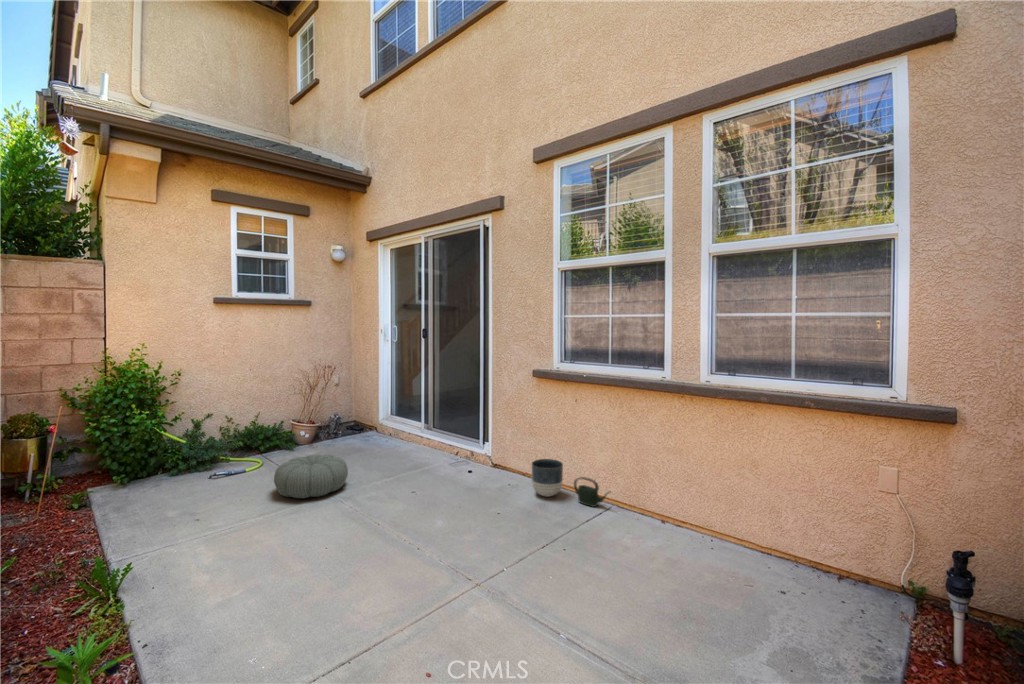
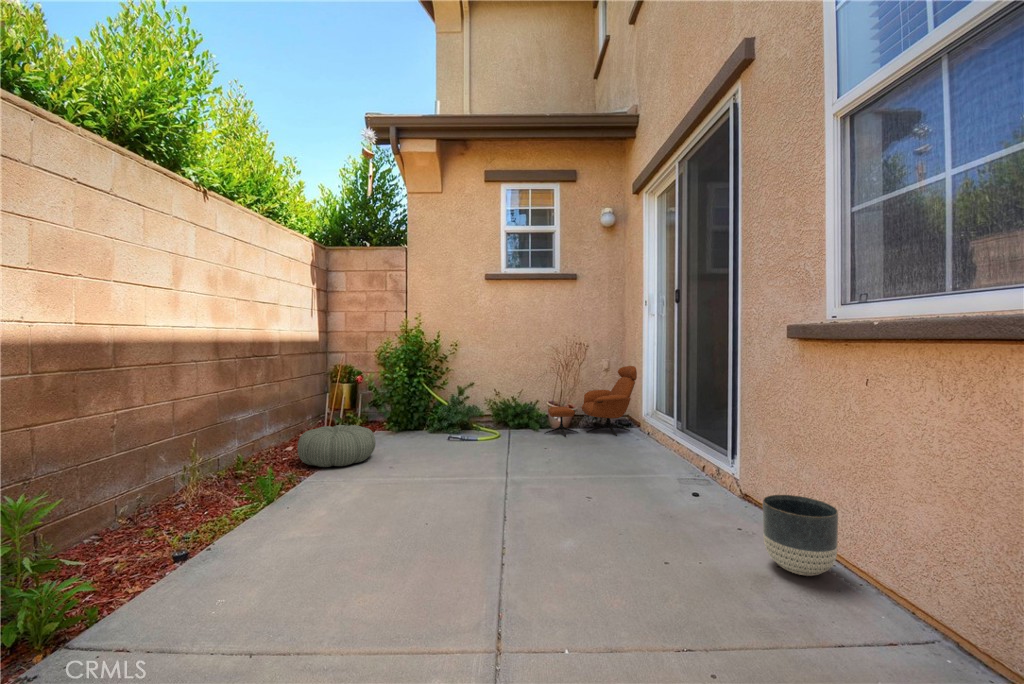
lounge chair: none [305,382,378,451] -> present [545,366,637,436]
pouf: present [274,455,348,498] -> present [297,425,376,467]
watering can: present [574,477,608,507] -> none [855,553,946,638]

